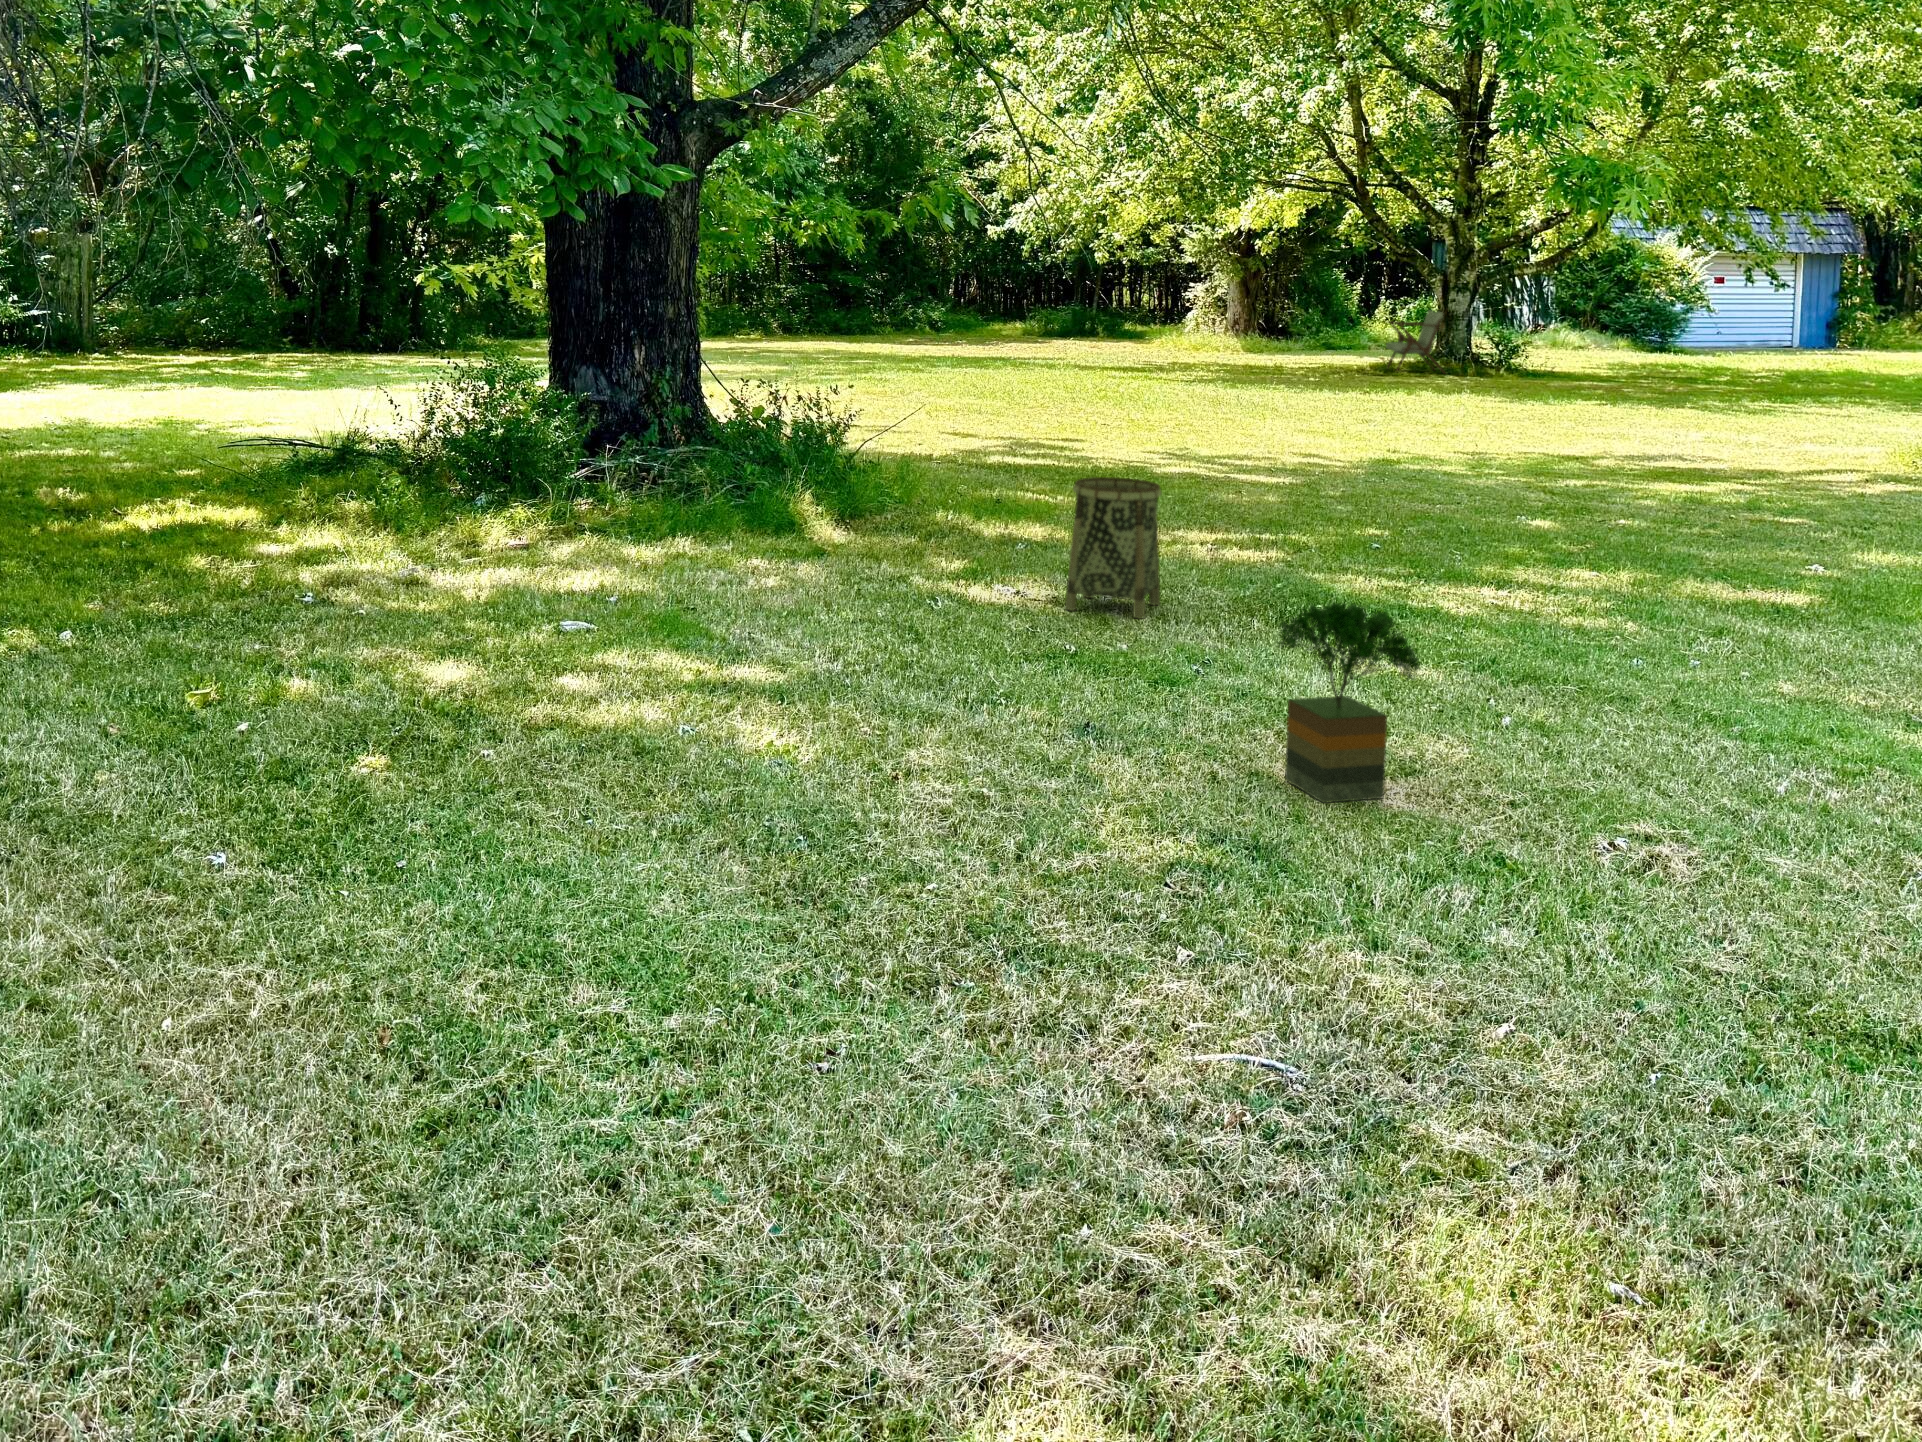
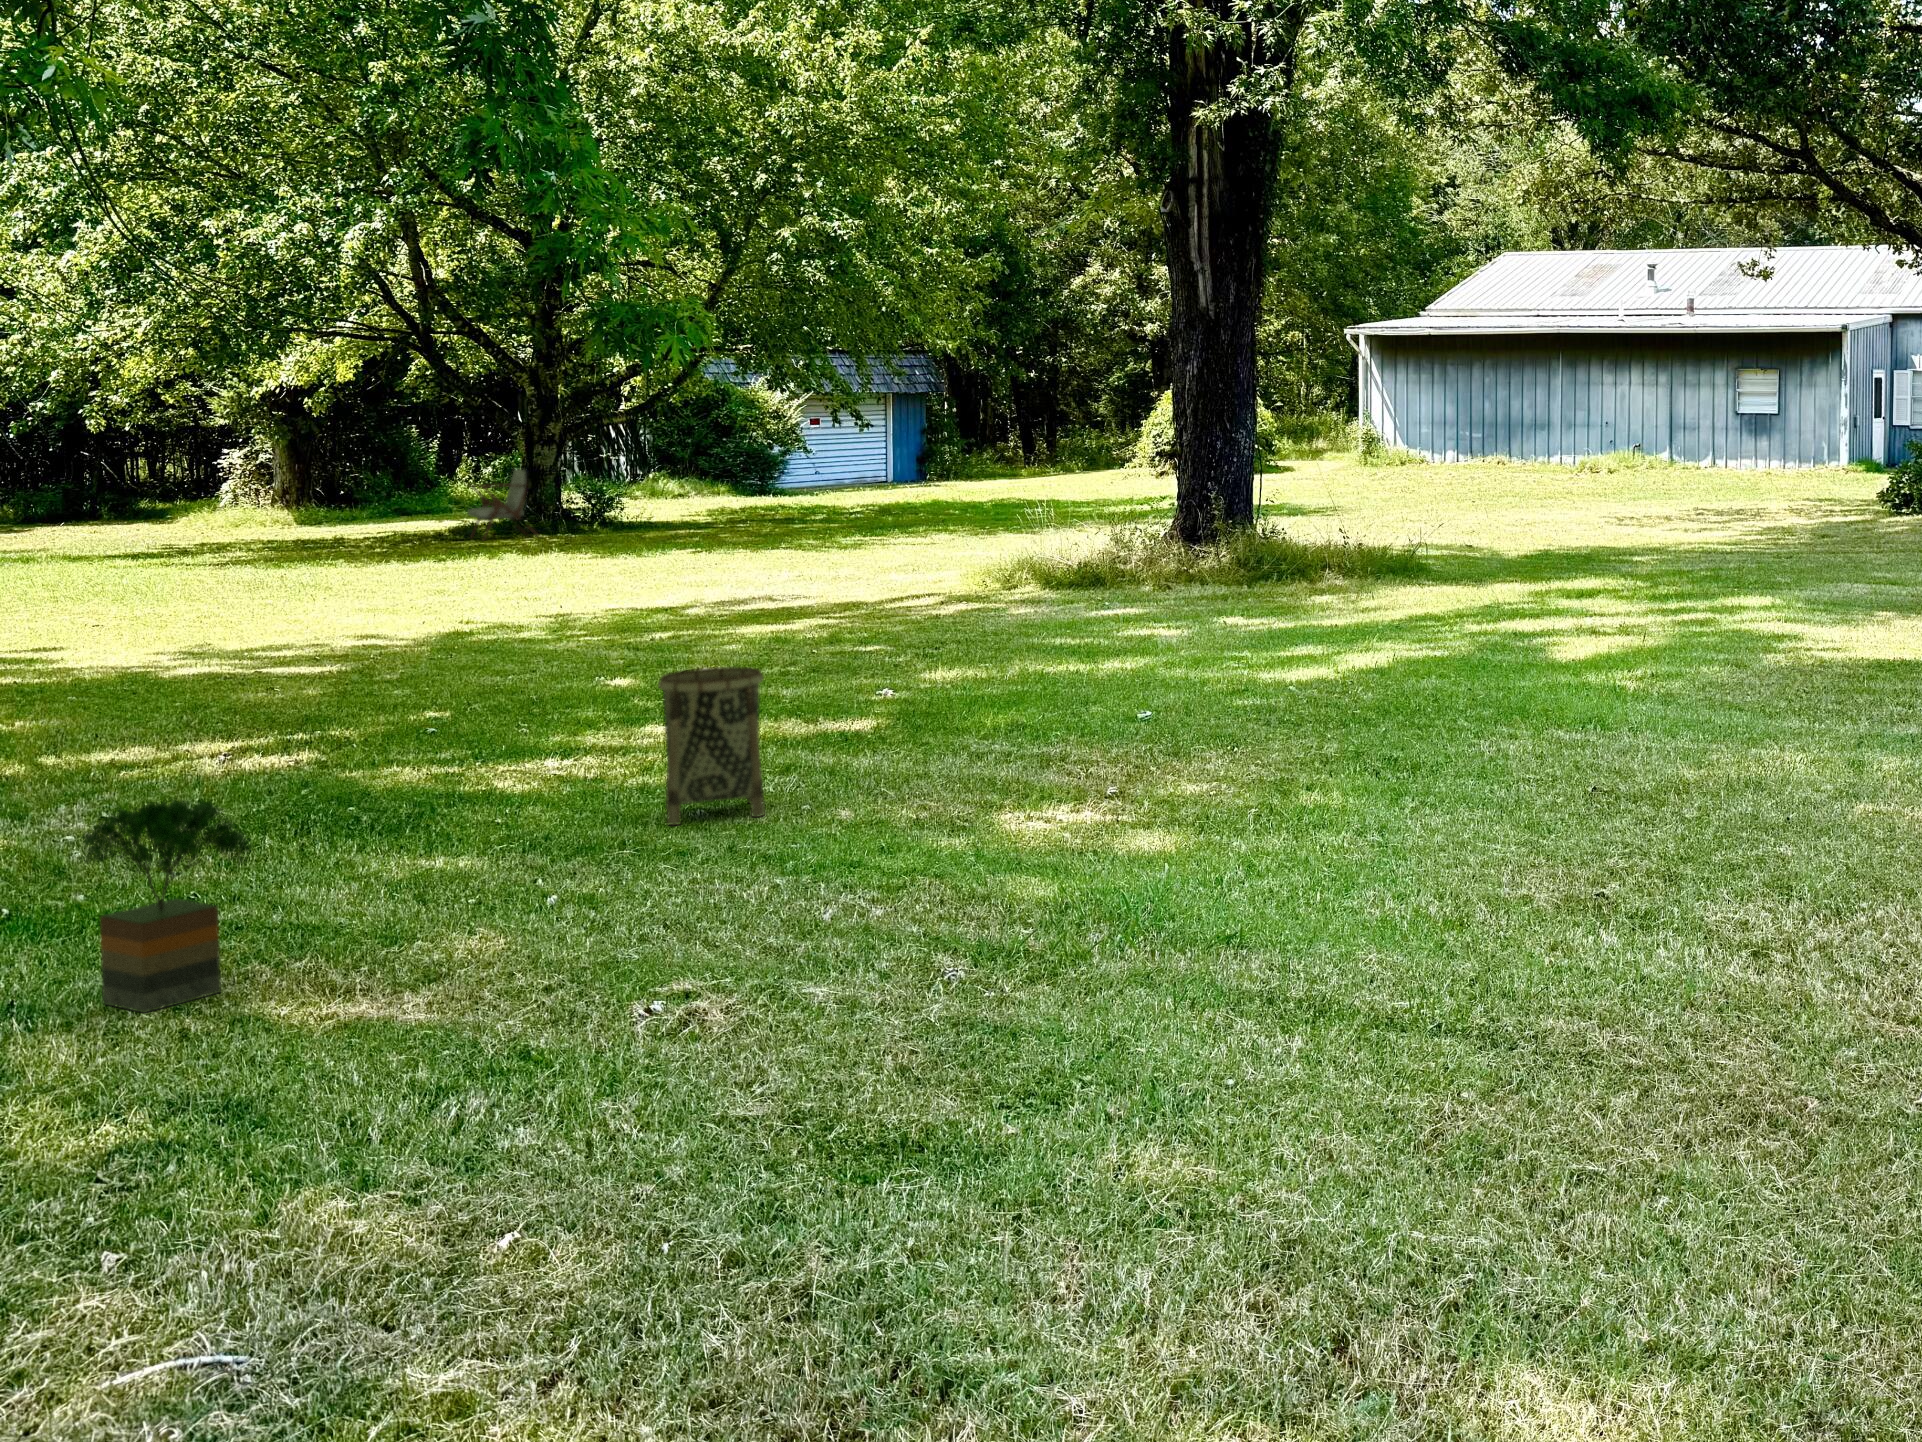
basket: present [1065,477,1162,618] -> present [658,667,765,825]
potted tree: present [1277,603,1422,803] -> present [79,800,250,1013]

